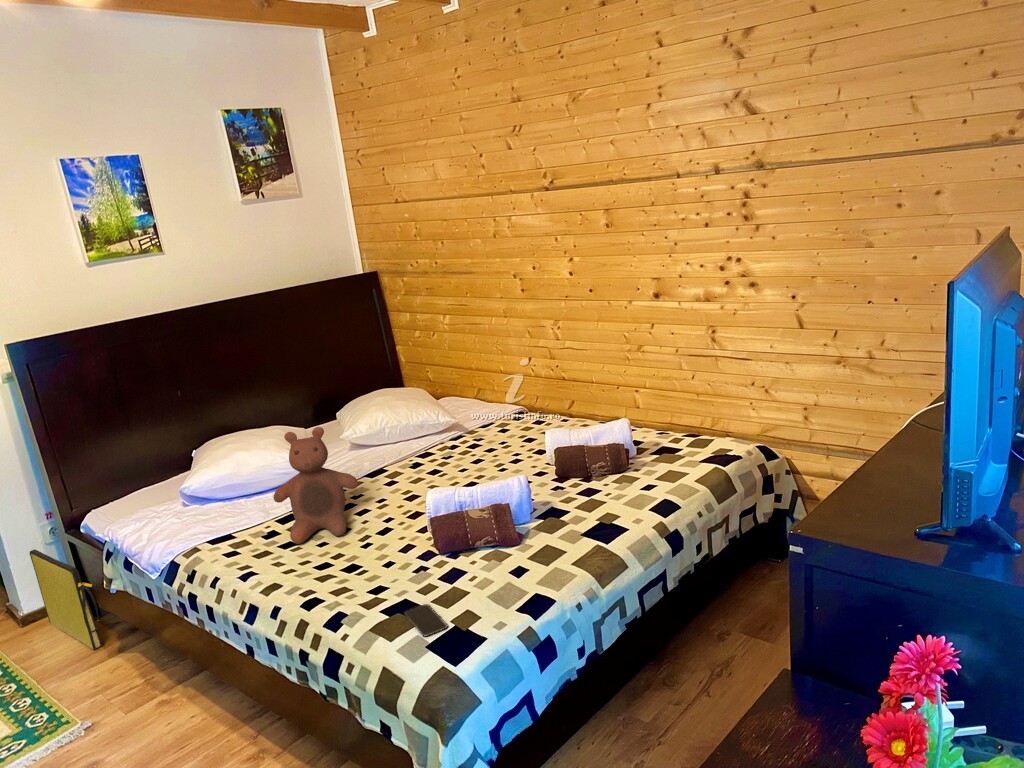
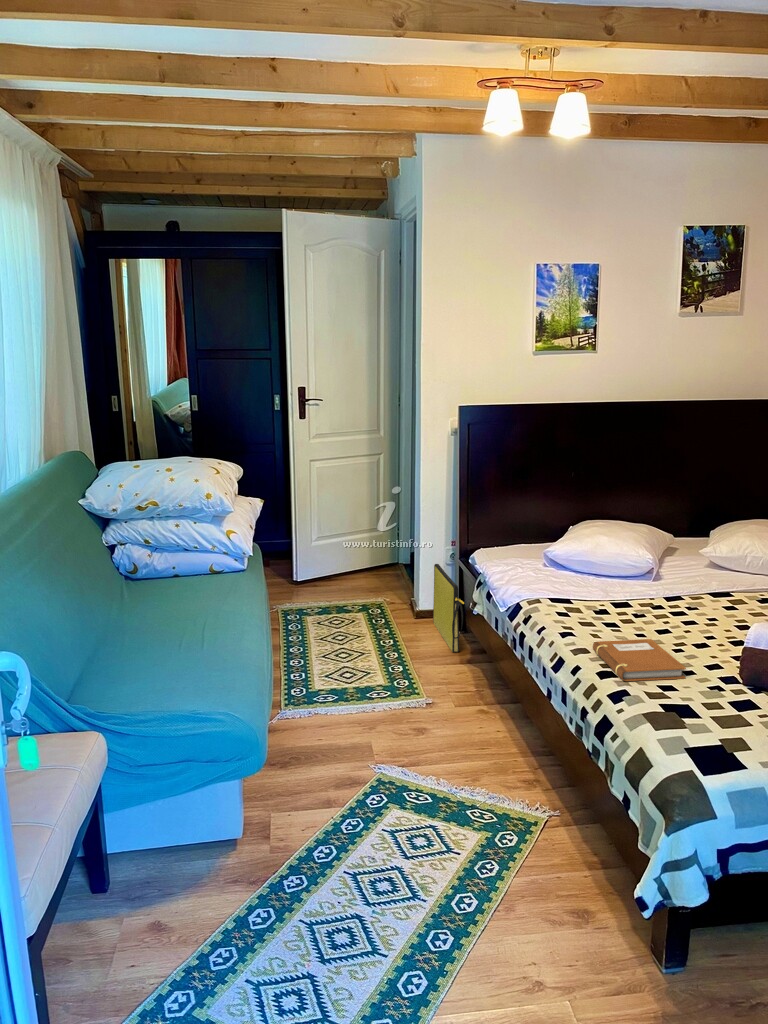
stuffed bear: present [274,427,358,544] -> none [612,526,693,633]
notebook: none [284,546,388,603] -> present [593,639,686,681]
smartphone: present [405,604,447,636] -> none [681,714,716,744]

